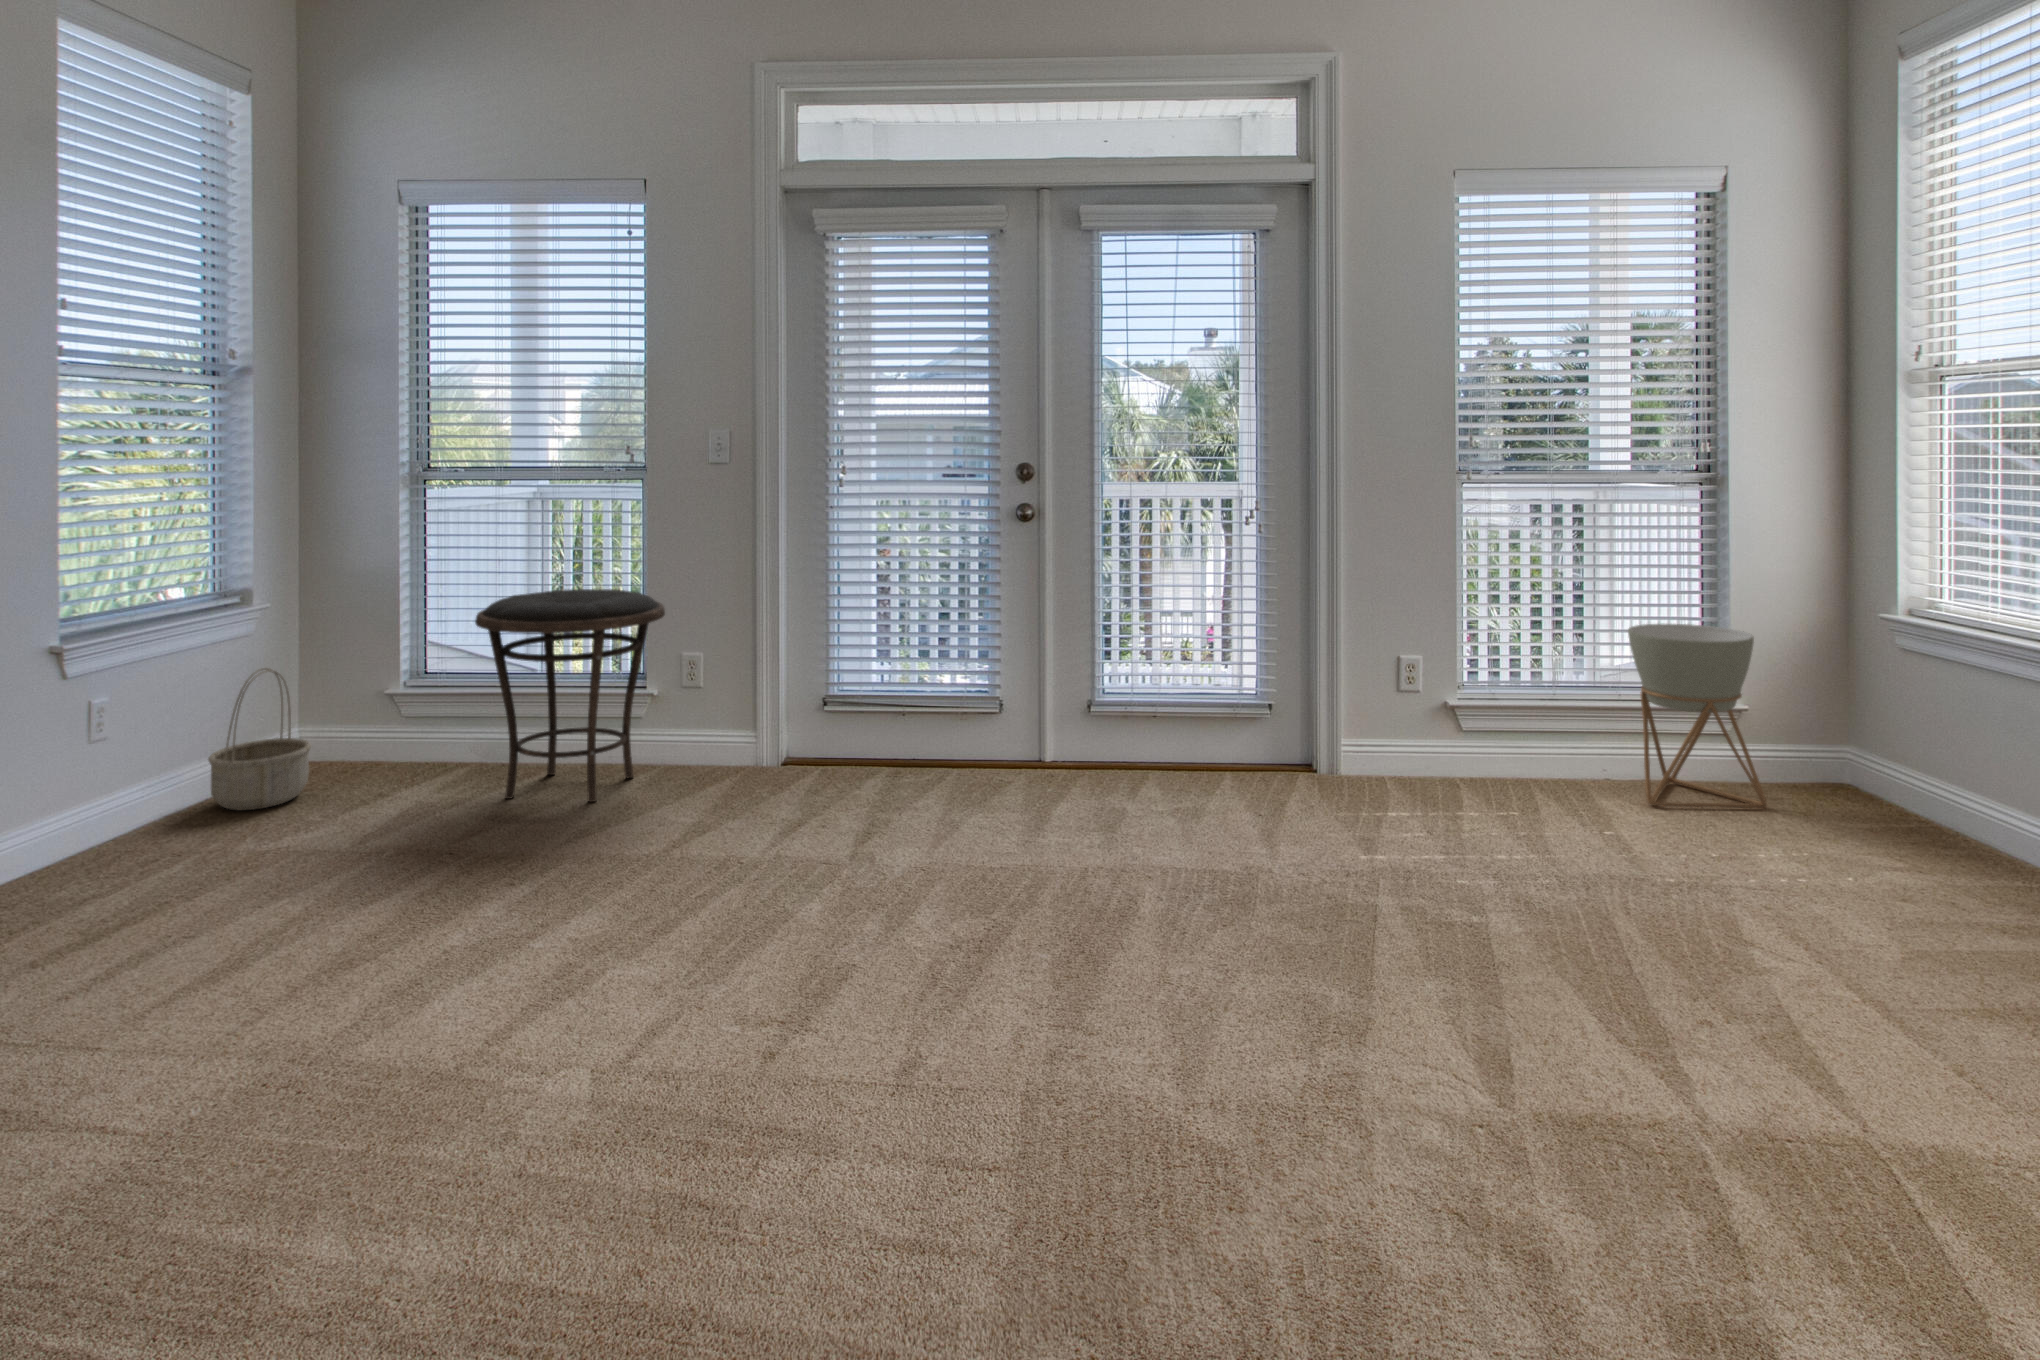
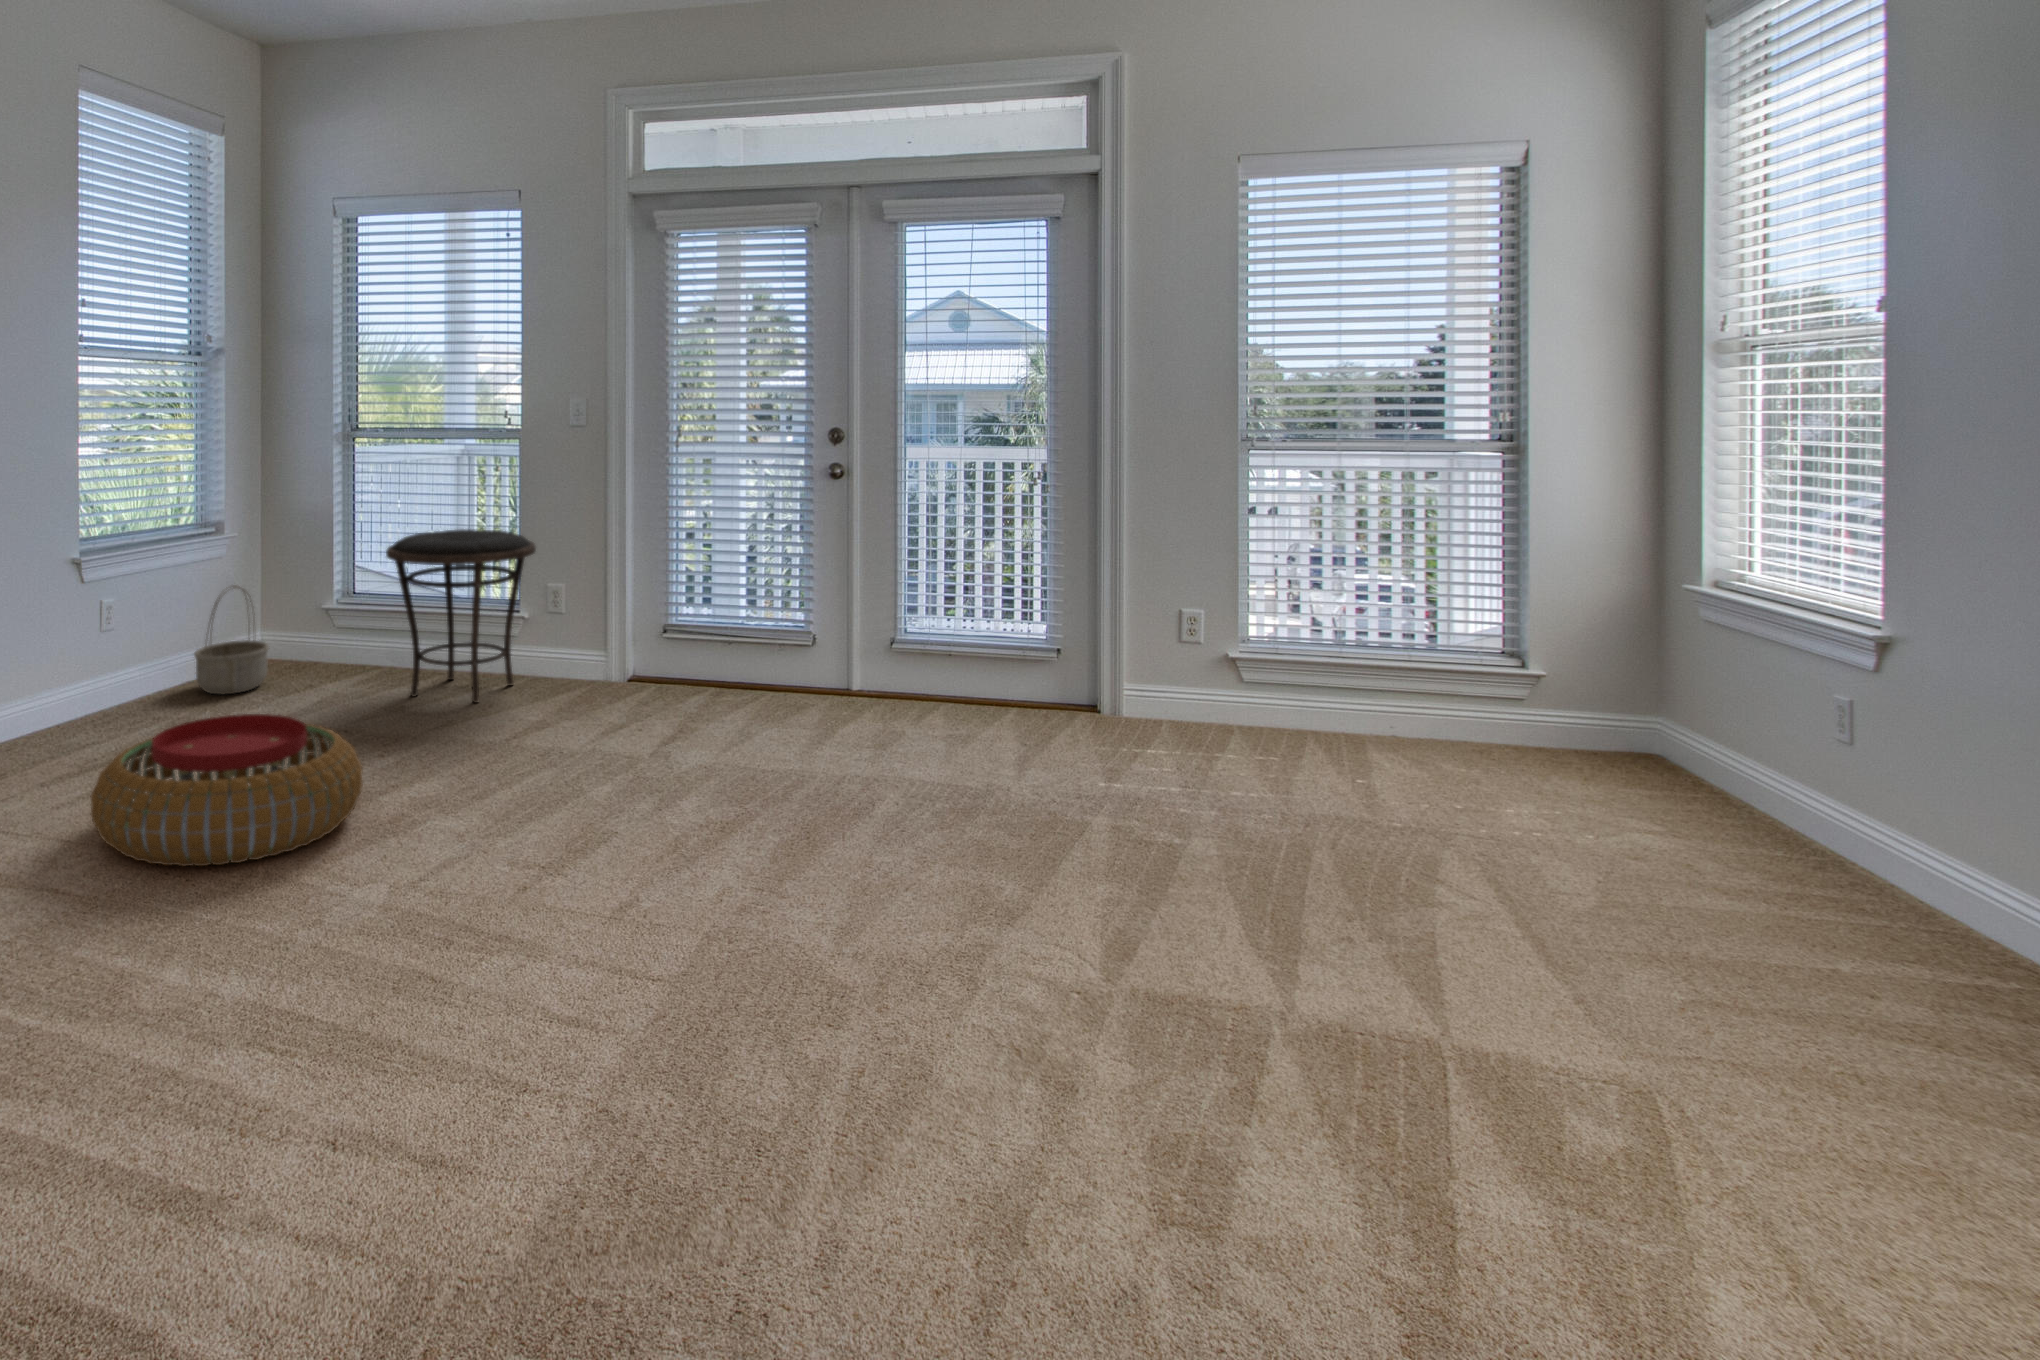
planter: present [1628,624,1767,808] -> none [1410,587,1548,769]
pouf: none [104,836,489,1055] -> present [90,714,363,866]

